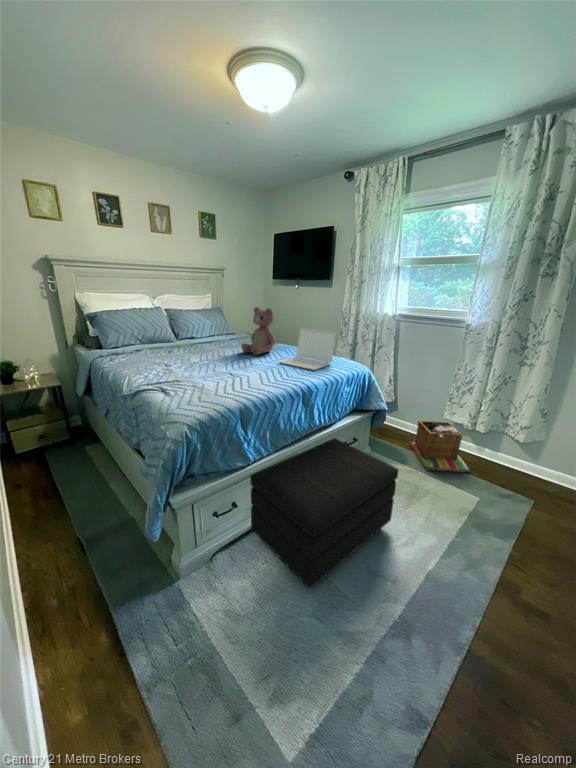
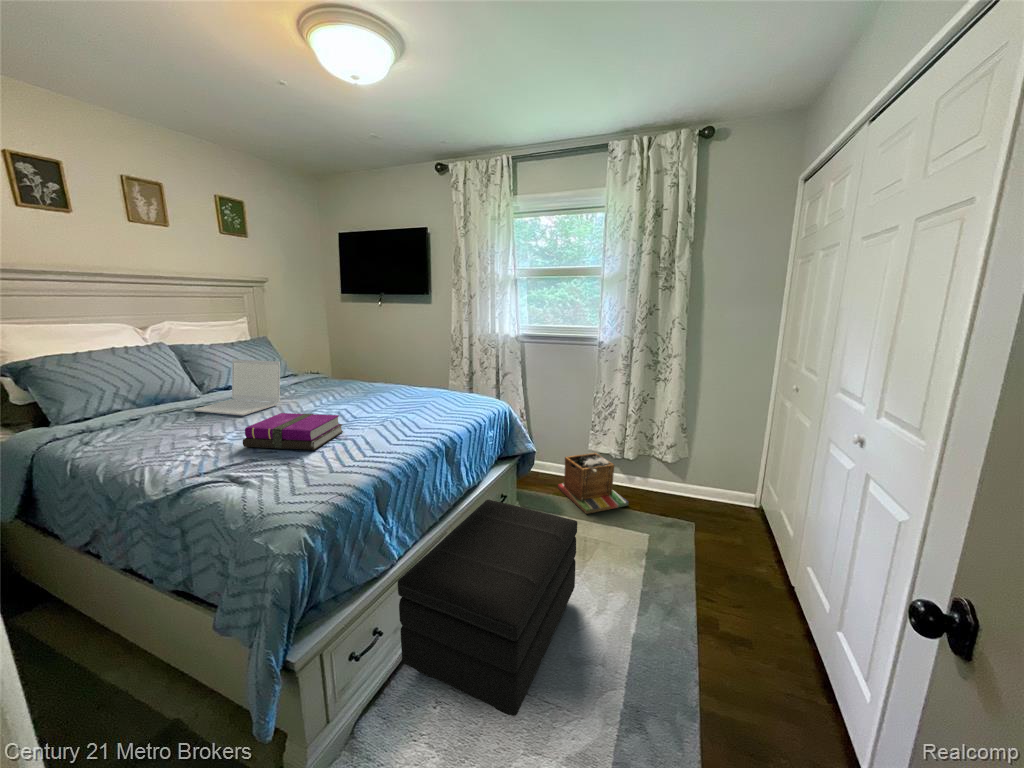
teddy bear: present [241,307,276,355] -> none [326,335,379,403]
laptop: present [279,328,336,370] -> present [194,359,280,415]
notebook: none [180,355,239,380] -> present [243,413,343,450]

